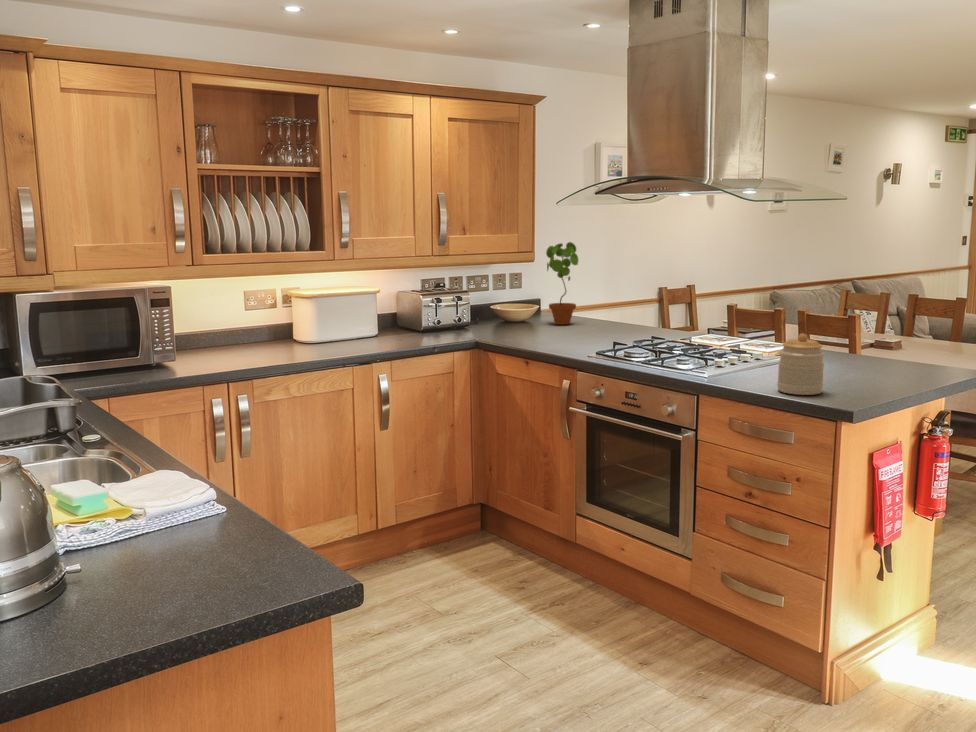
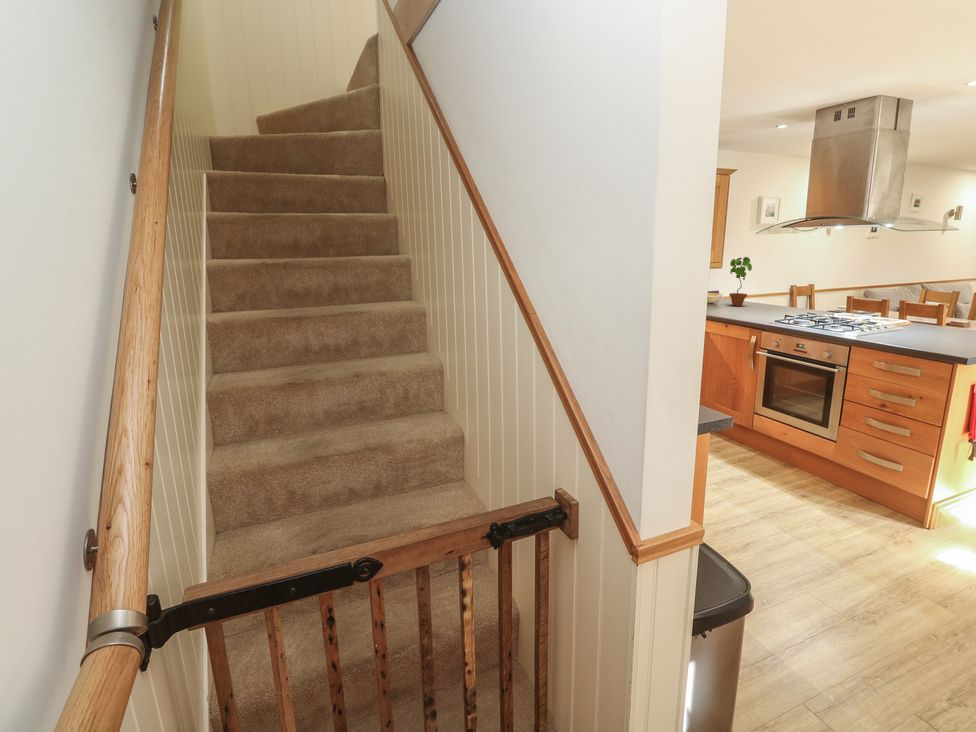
jar: present [777,333,825,395] -> none [910,313,947,349]

